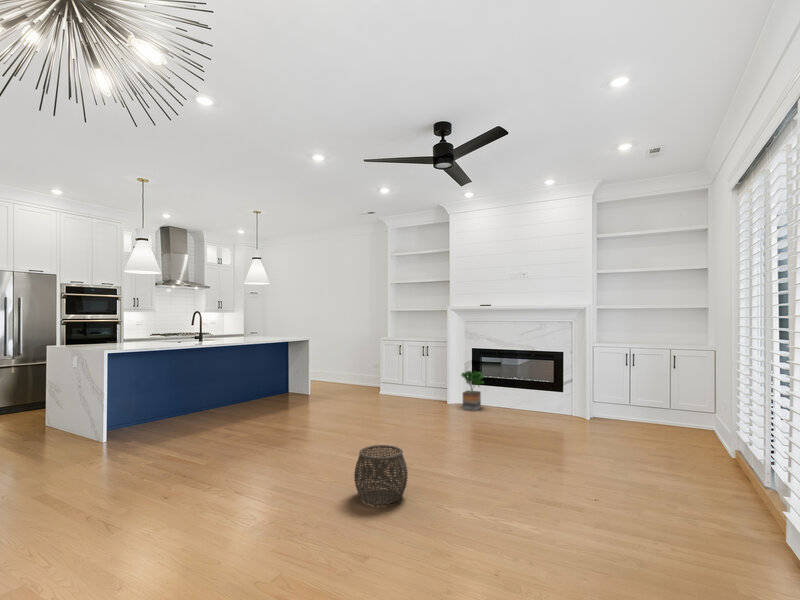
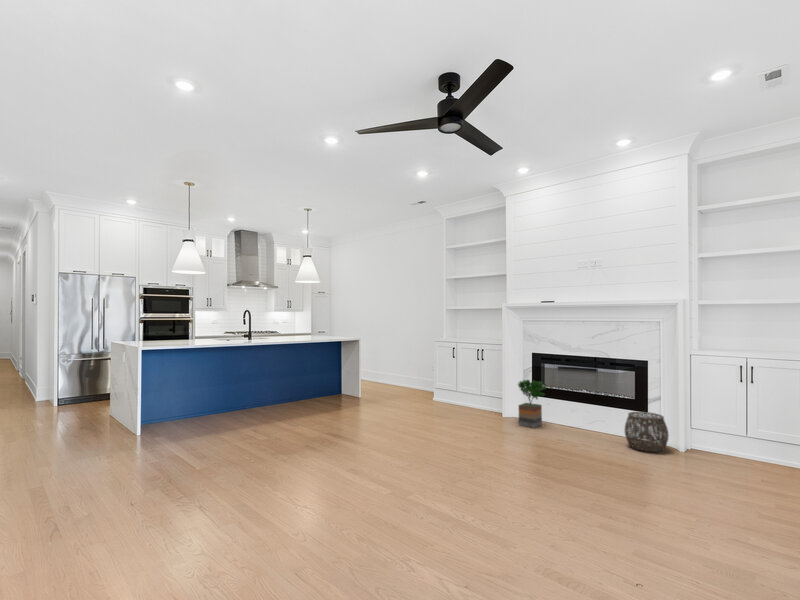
woven basket: present [354,445,408,505] -> present [625,412,669,452]

